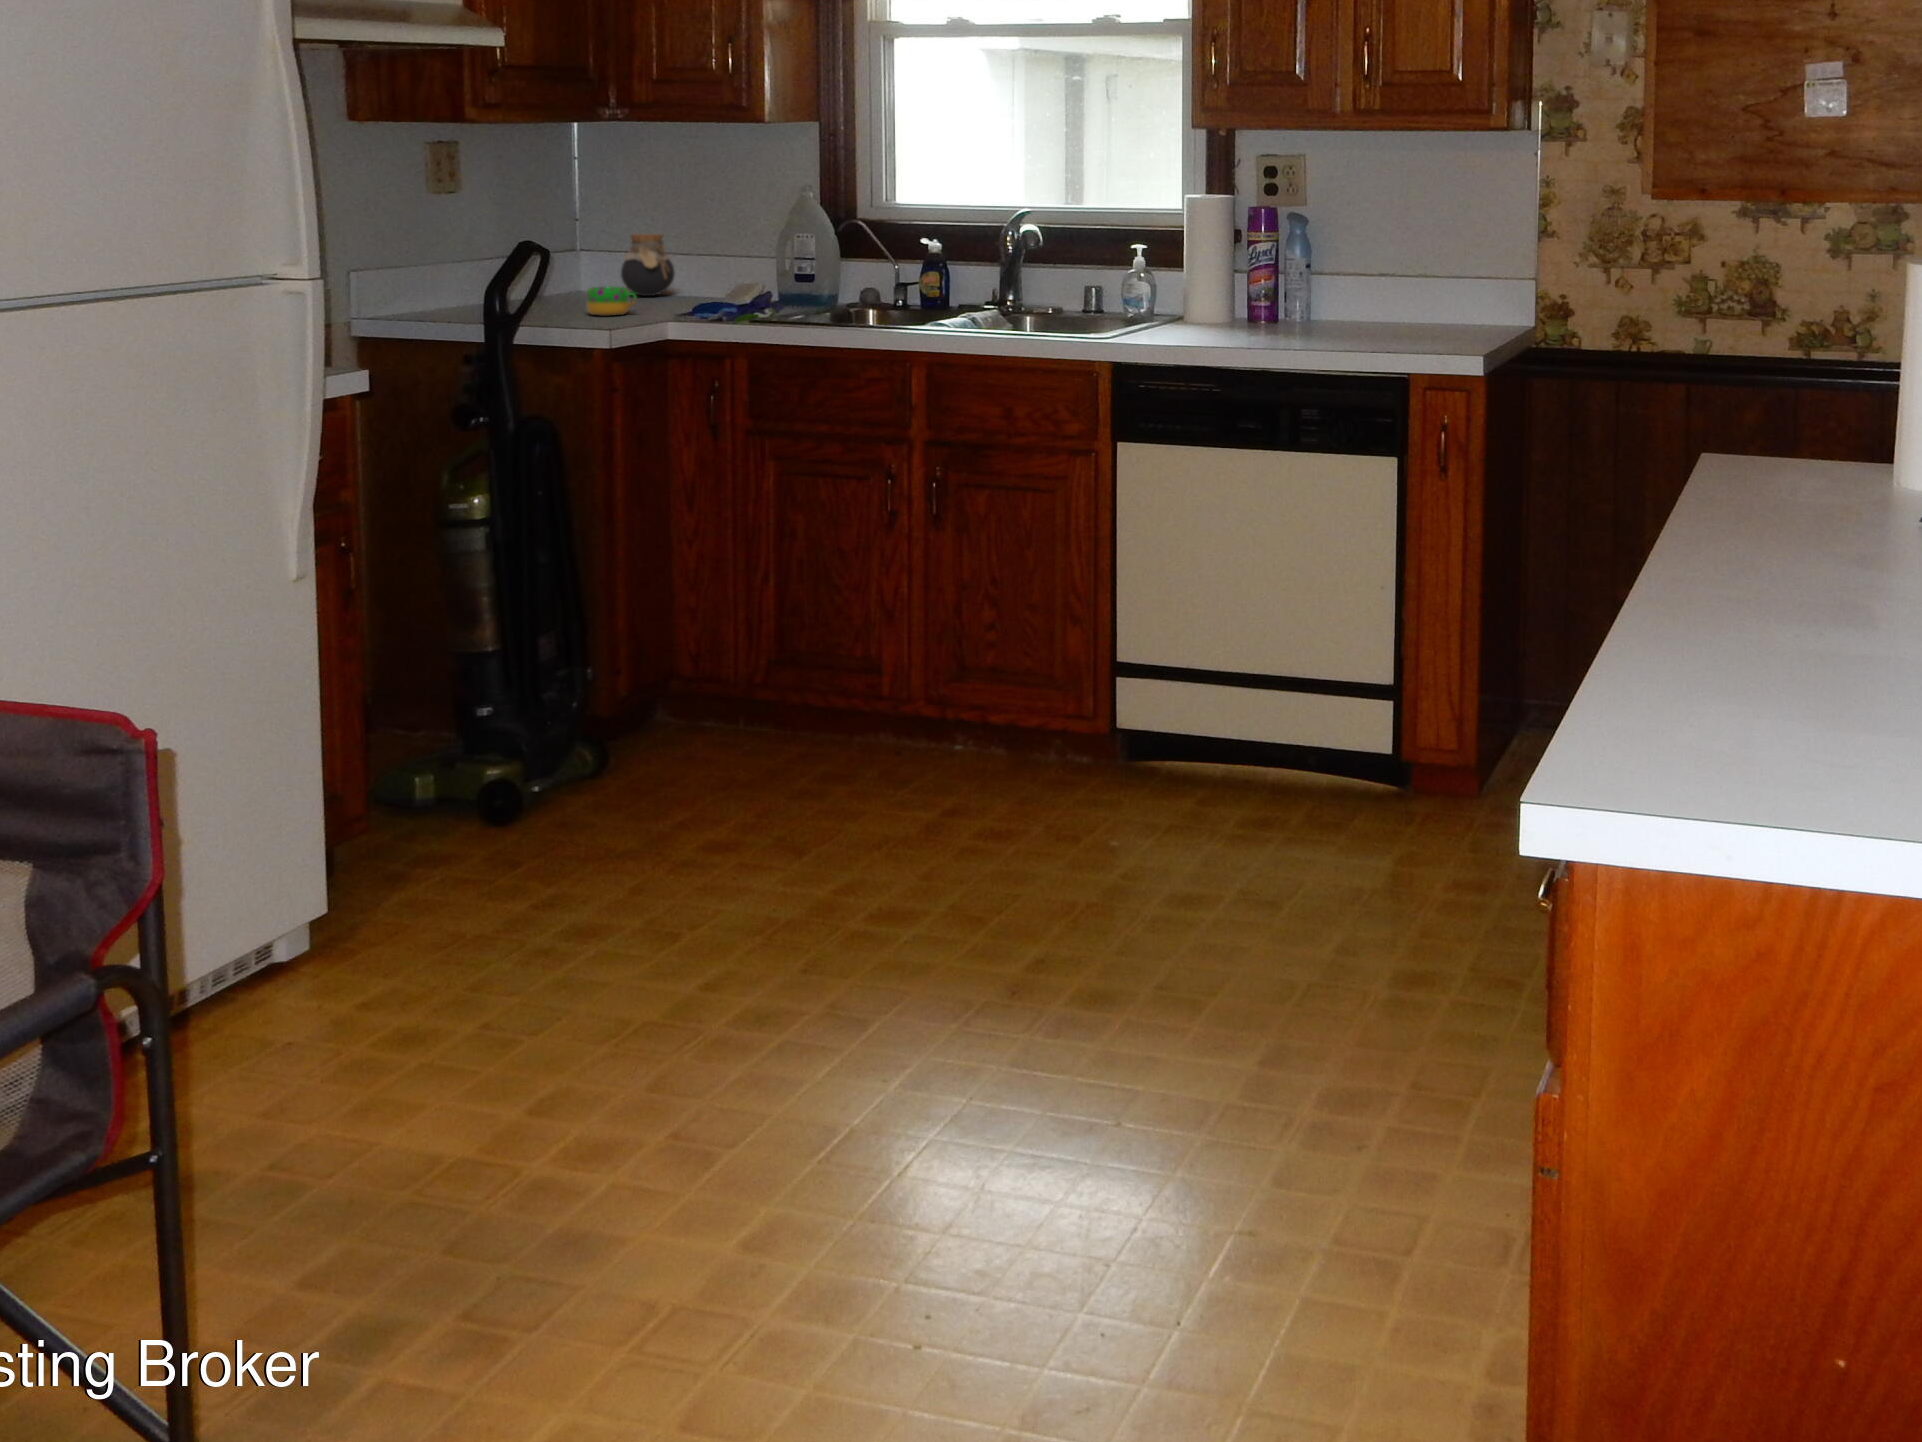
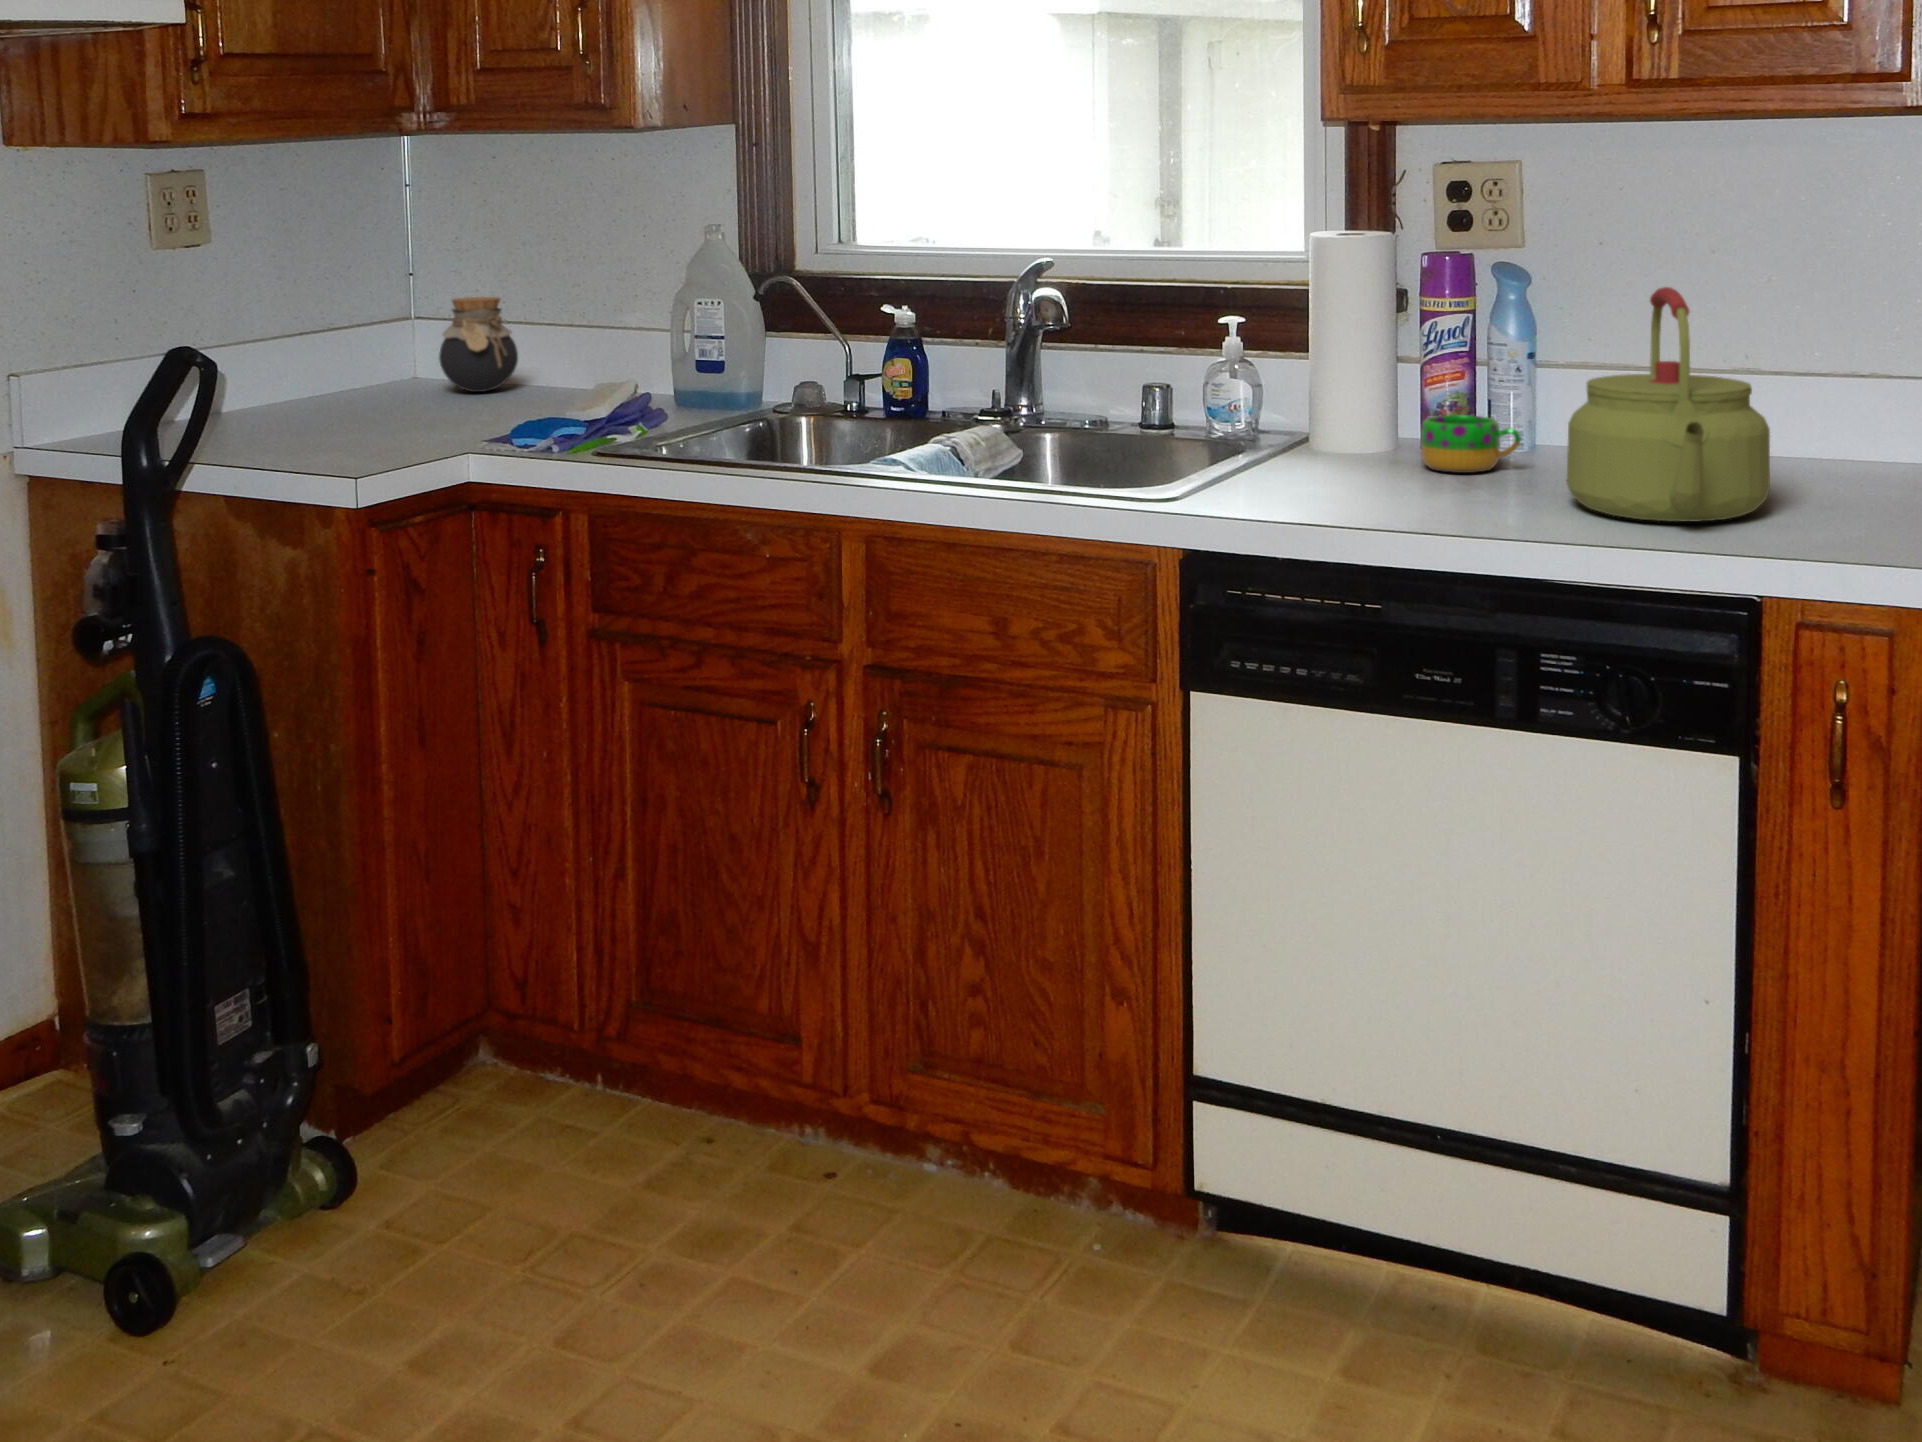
kettle: none [1320,221,1422,344] -> present [1567,287,1770,521]
mug: present [586,287,637,316] -> present [1421,415,1521,473]

